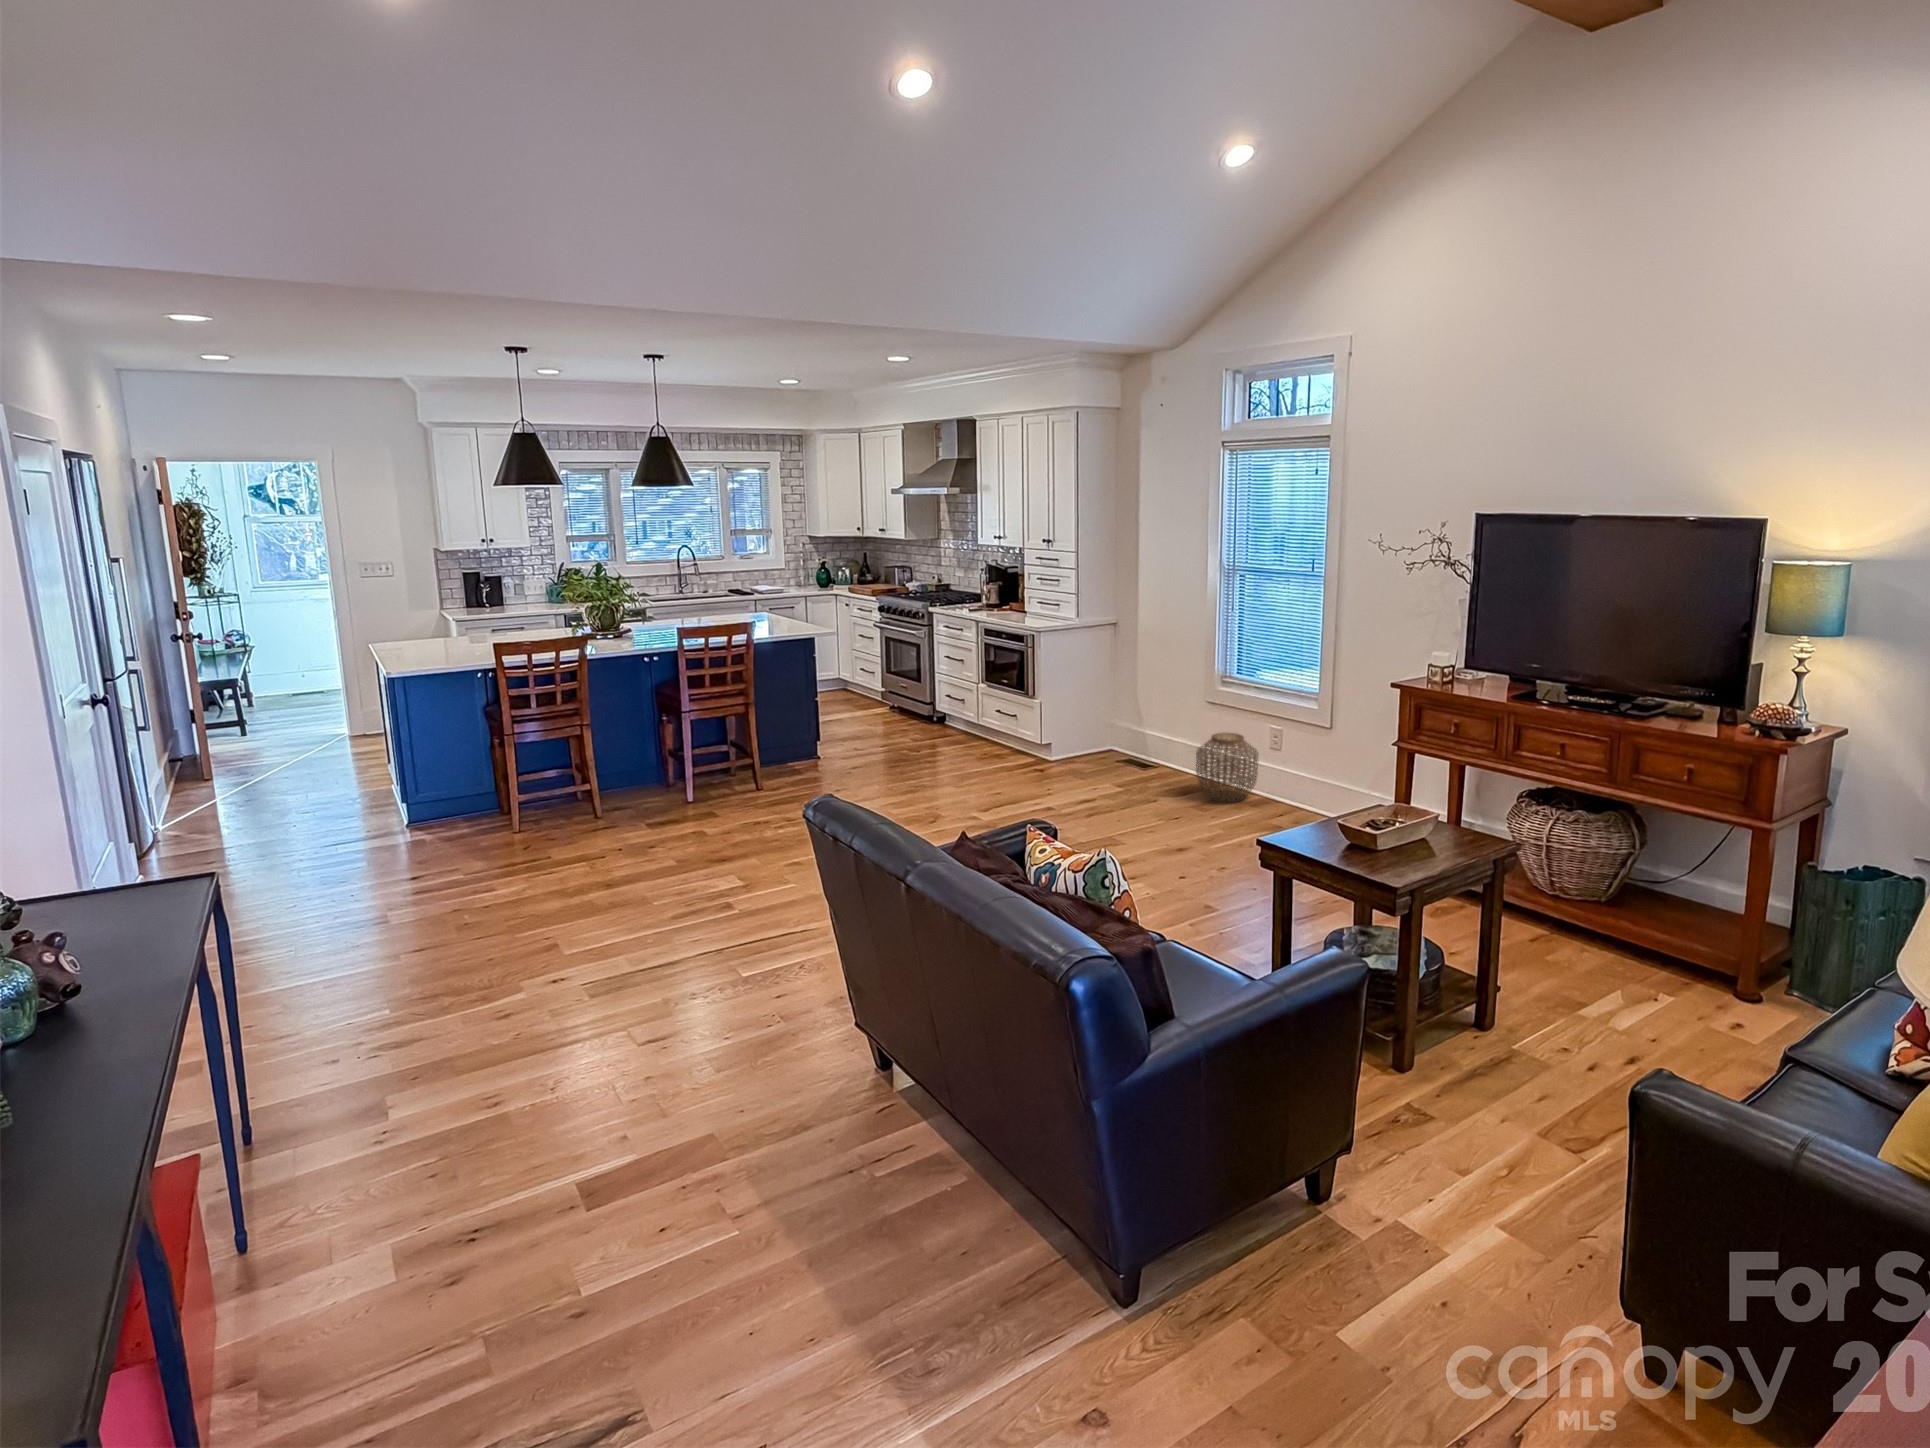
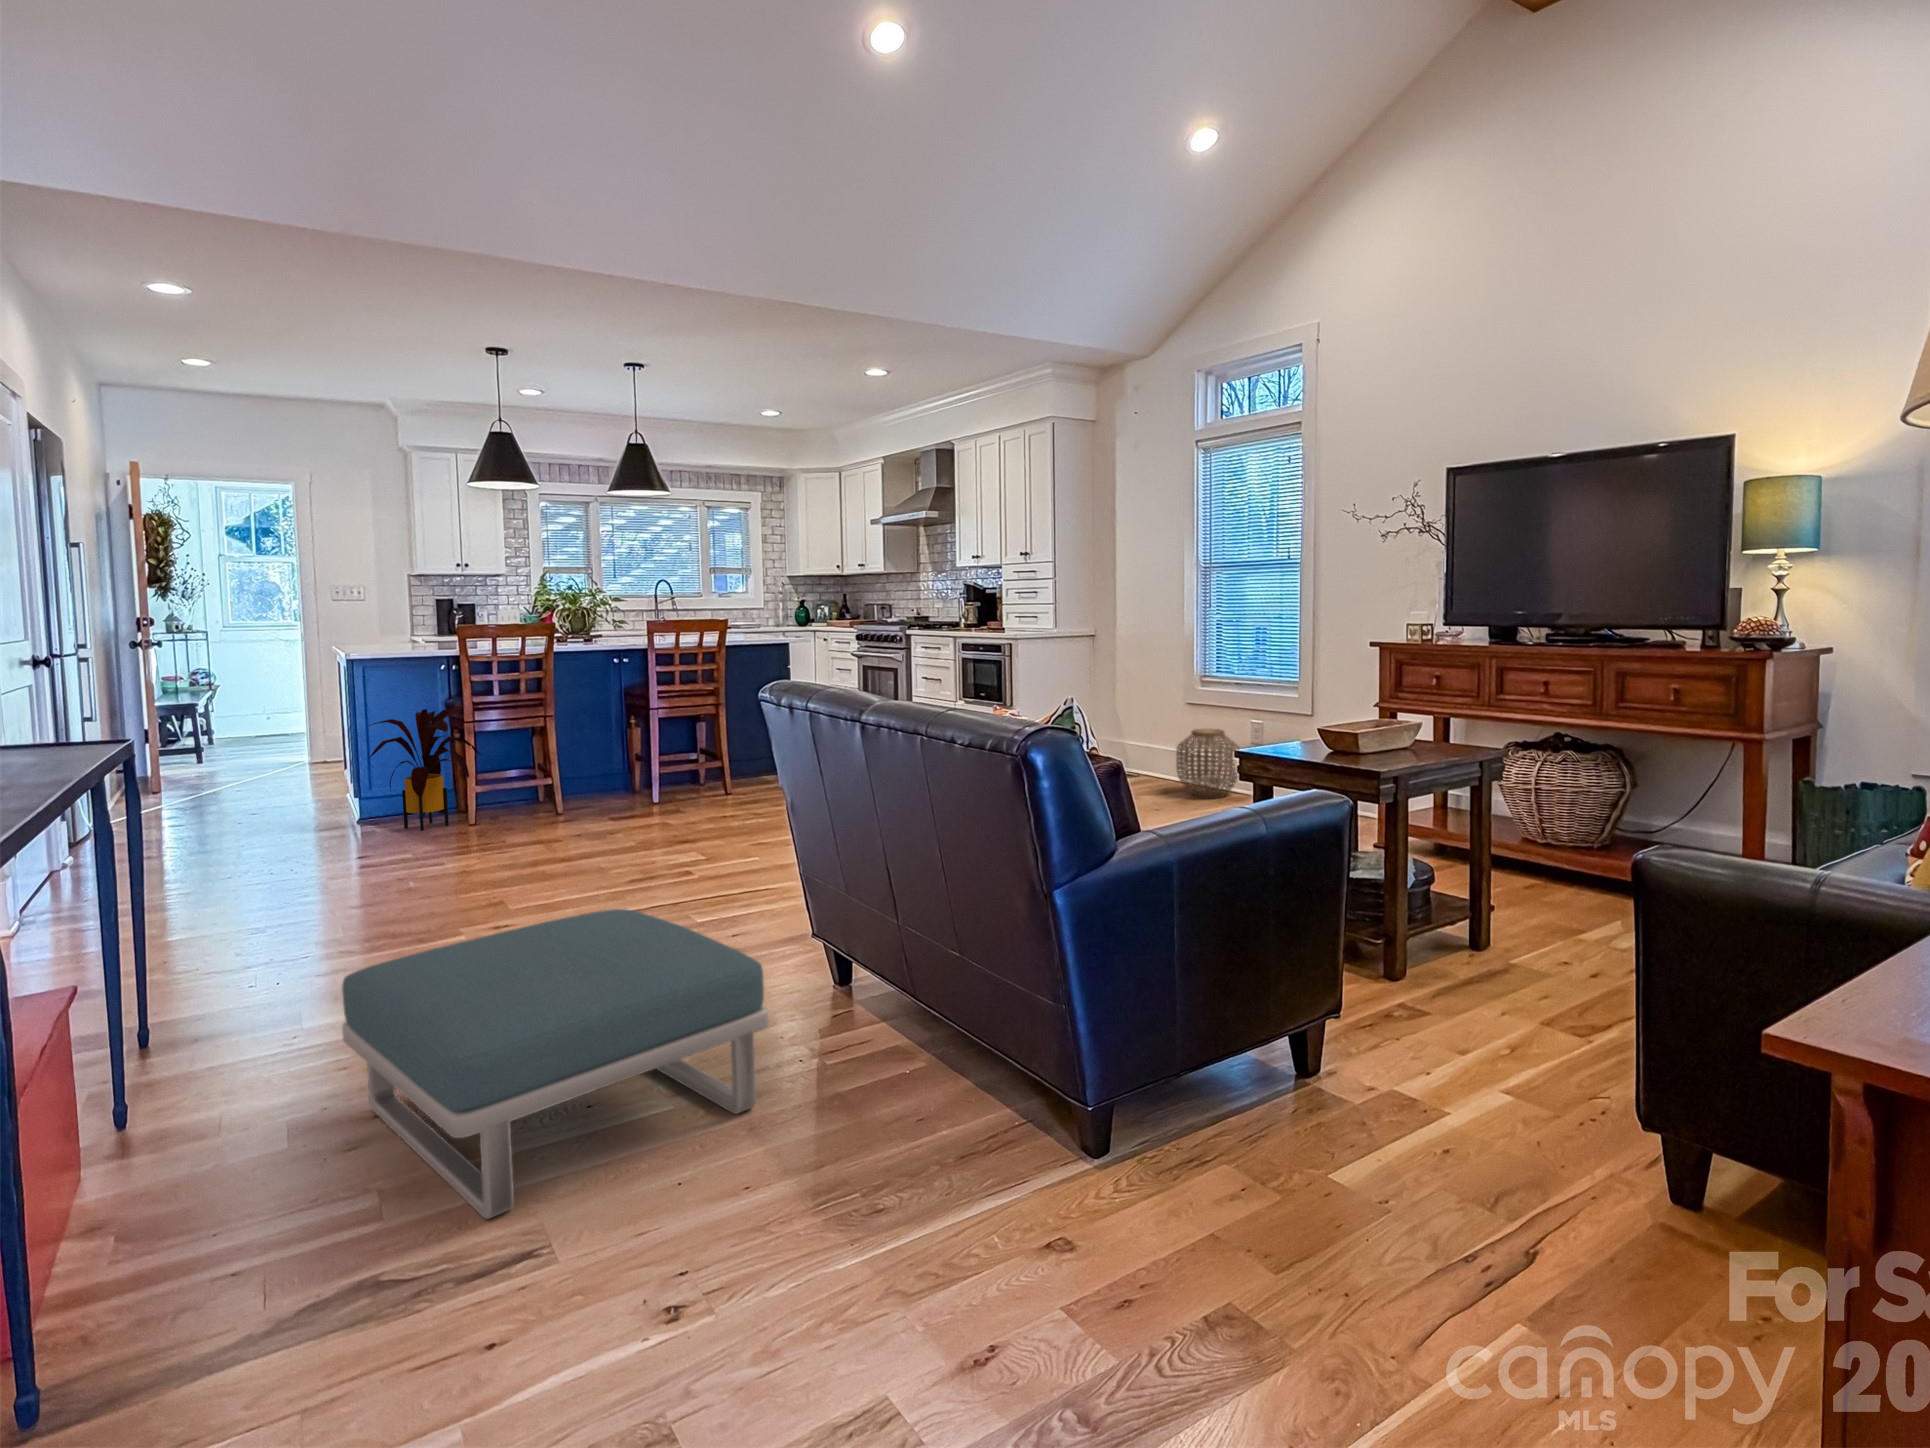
house plant: none [411,716,523,841] -> present [368,706,481,831]
footstool: none [433,1024,823,1377] -> present [342,909,768,1219]

